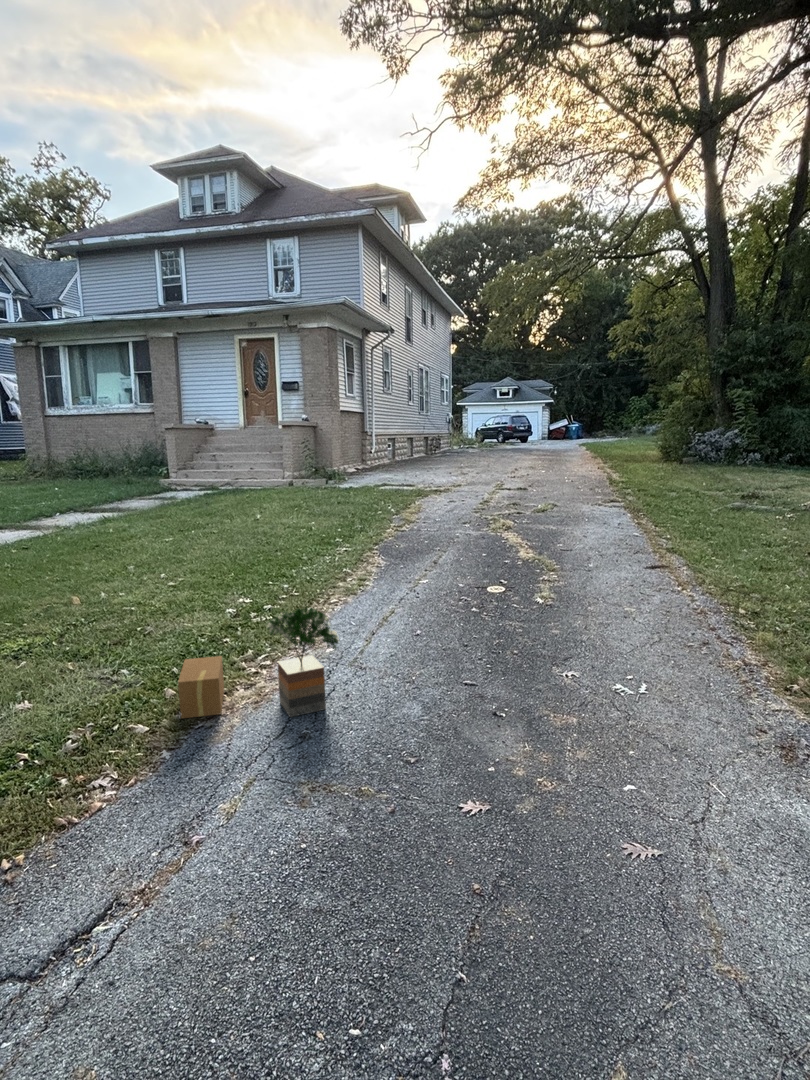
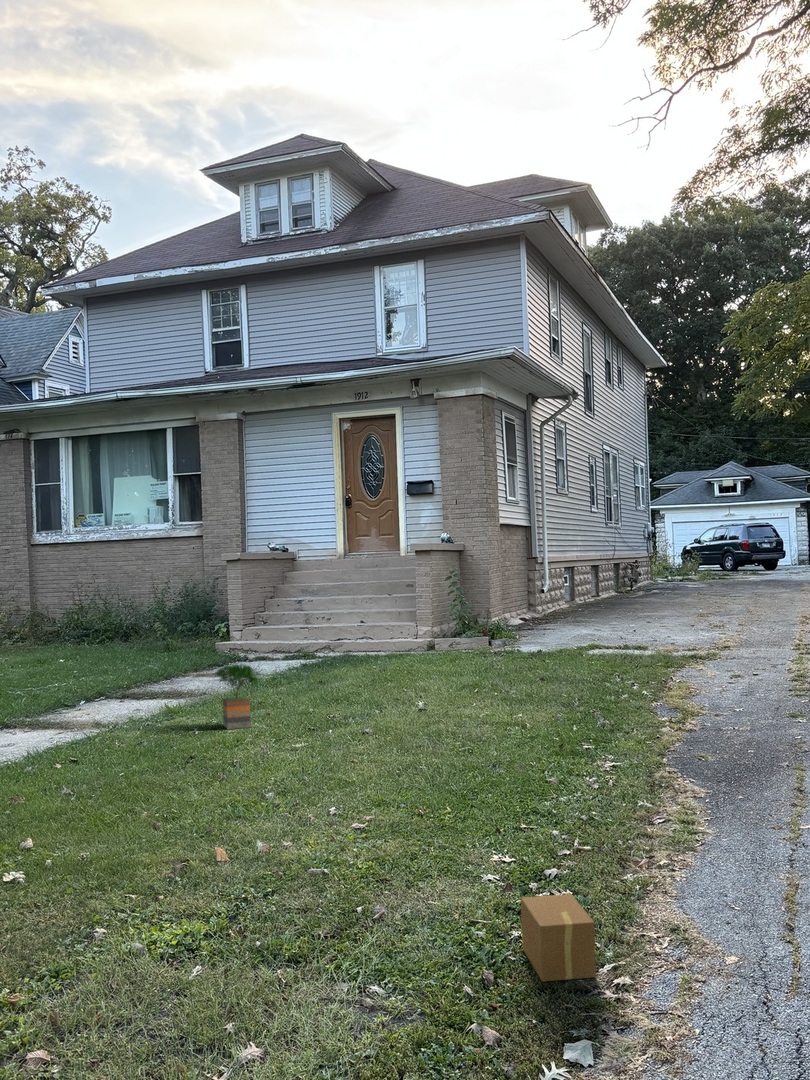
potted tree: present [265,607,339,717] -> present [215,664,258,729]

